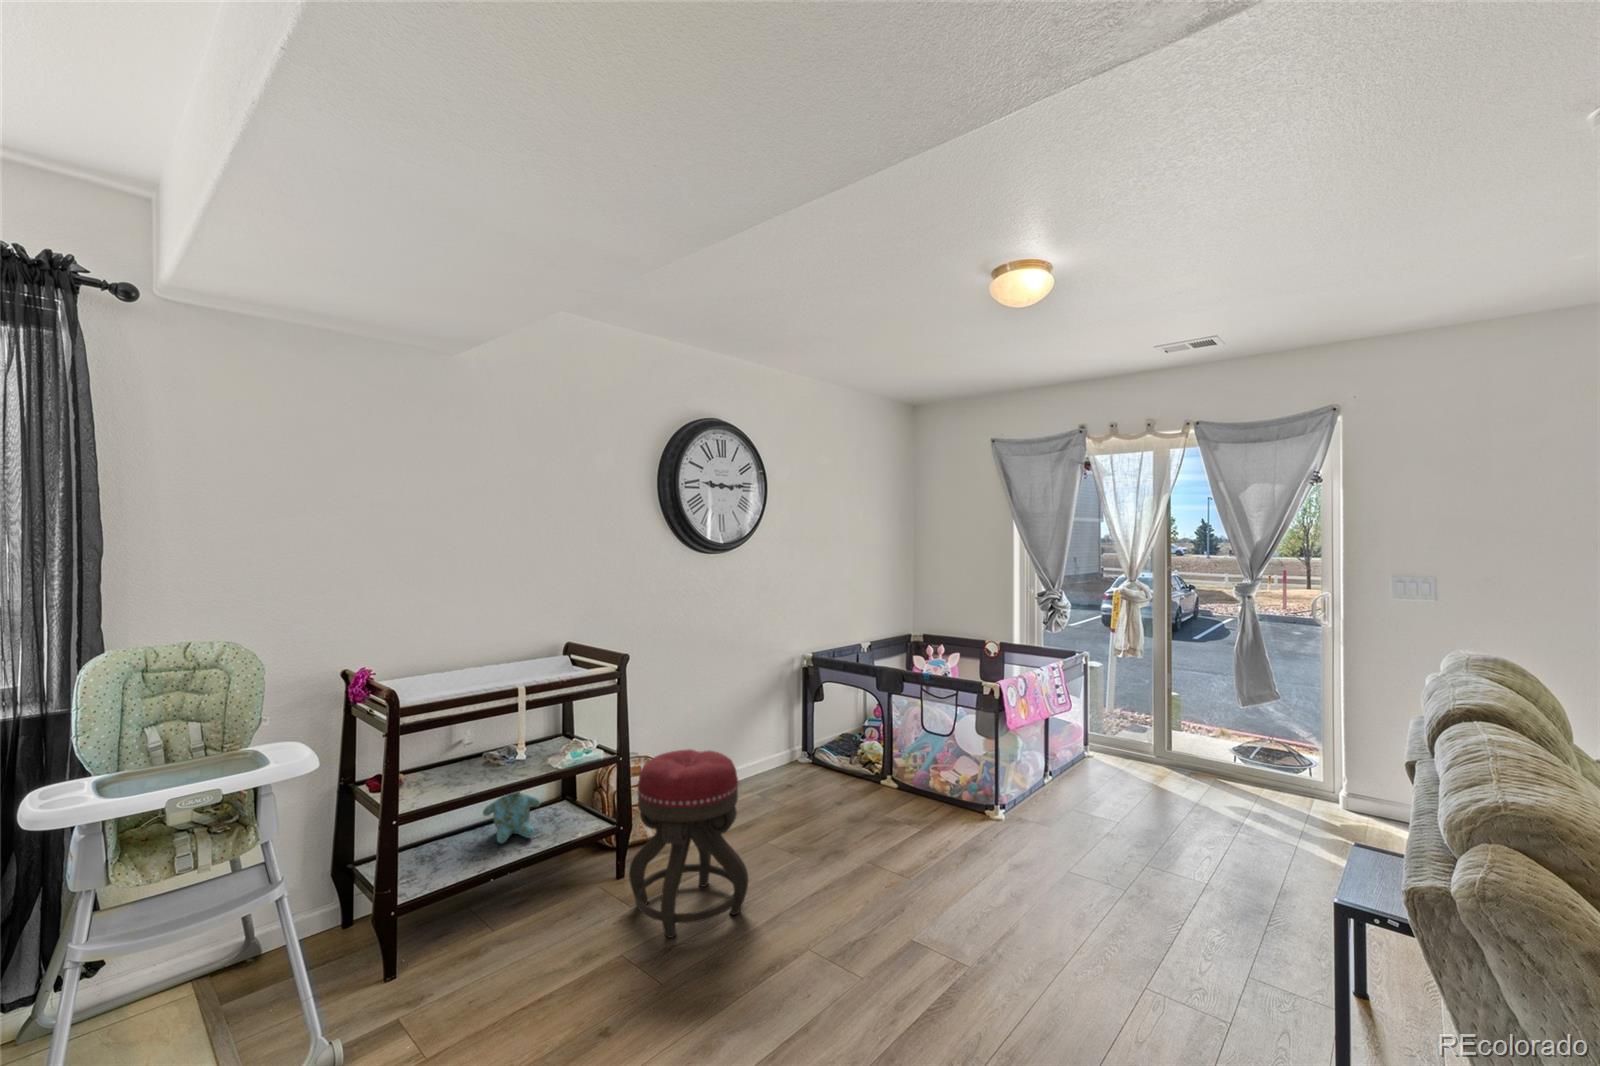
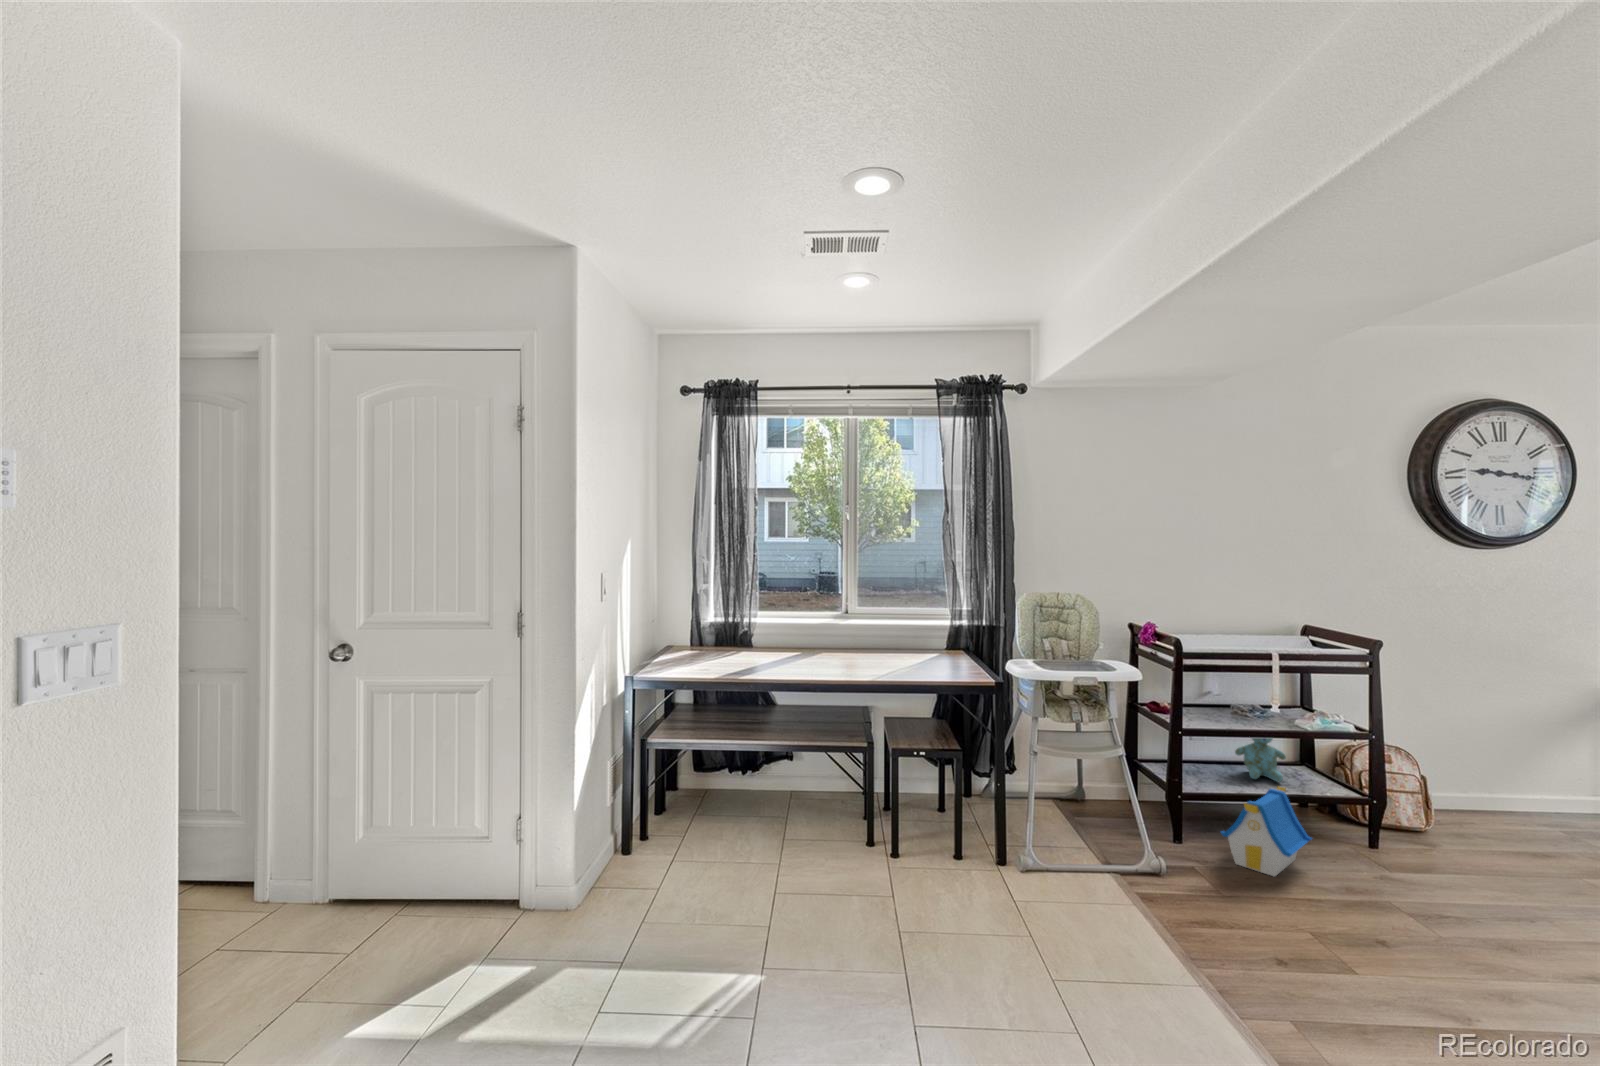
ottoman: present [629,749,749,938] -> none [1383,738,1538,913]
toy house: none [447,849,559,981] -> present [1221,786,1311,876]

